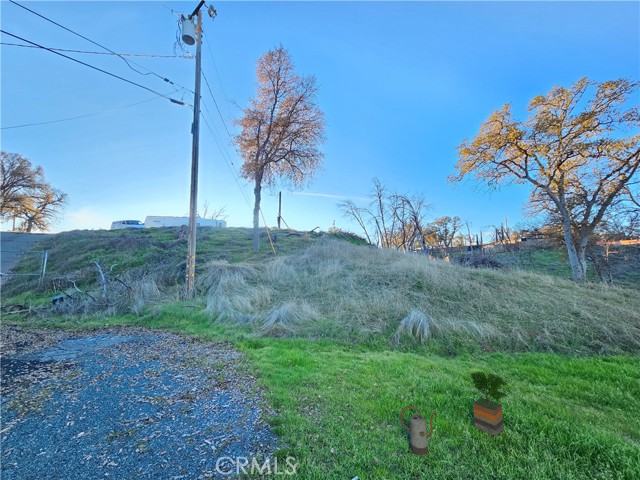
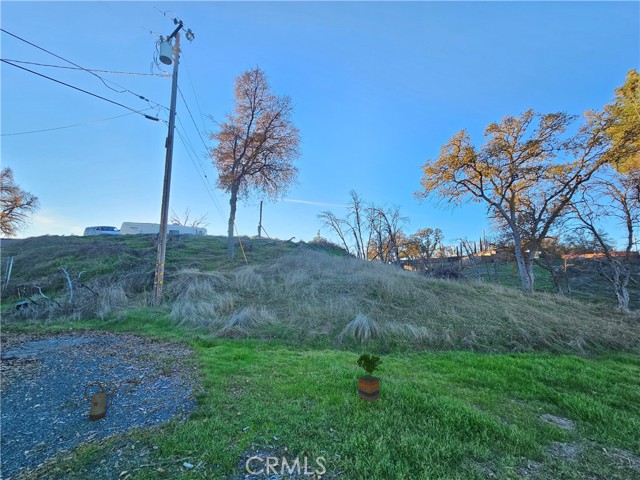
watering can: present [400,406,435,455] -> present [84,383,116,420]

